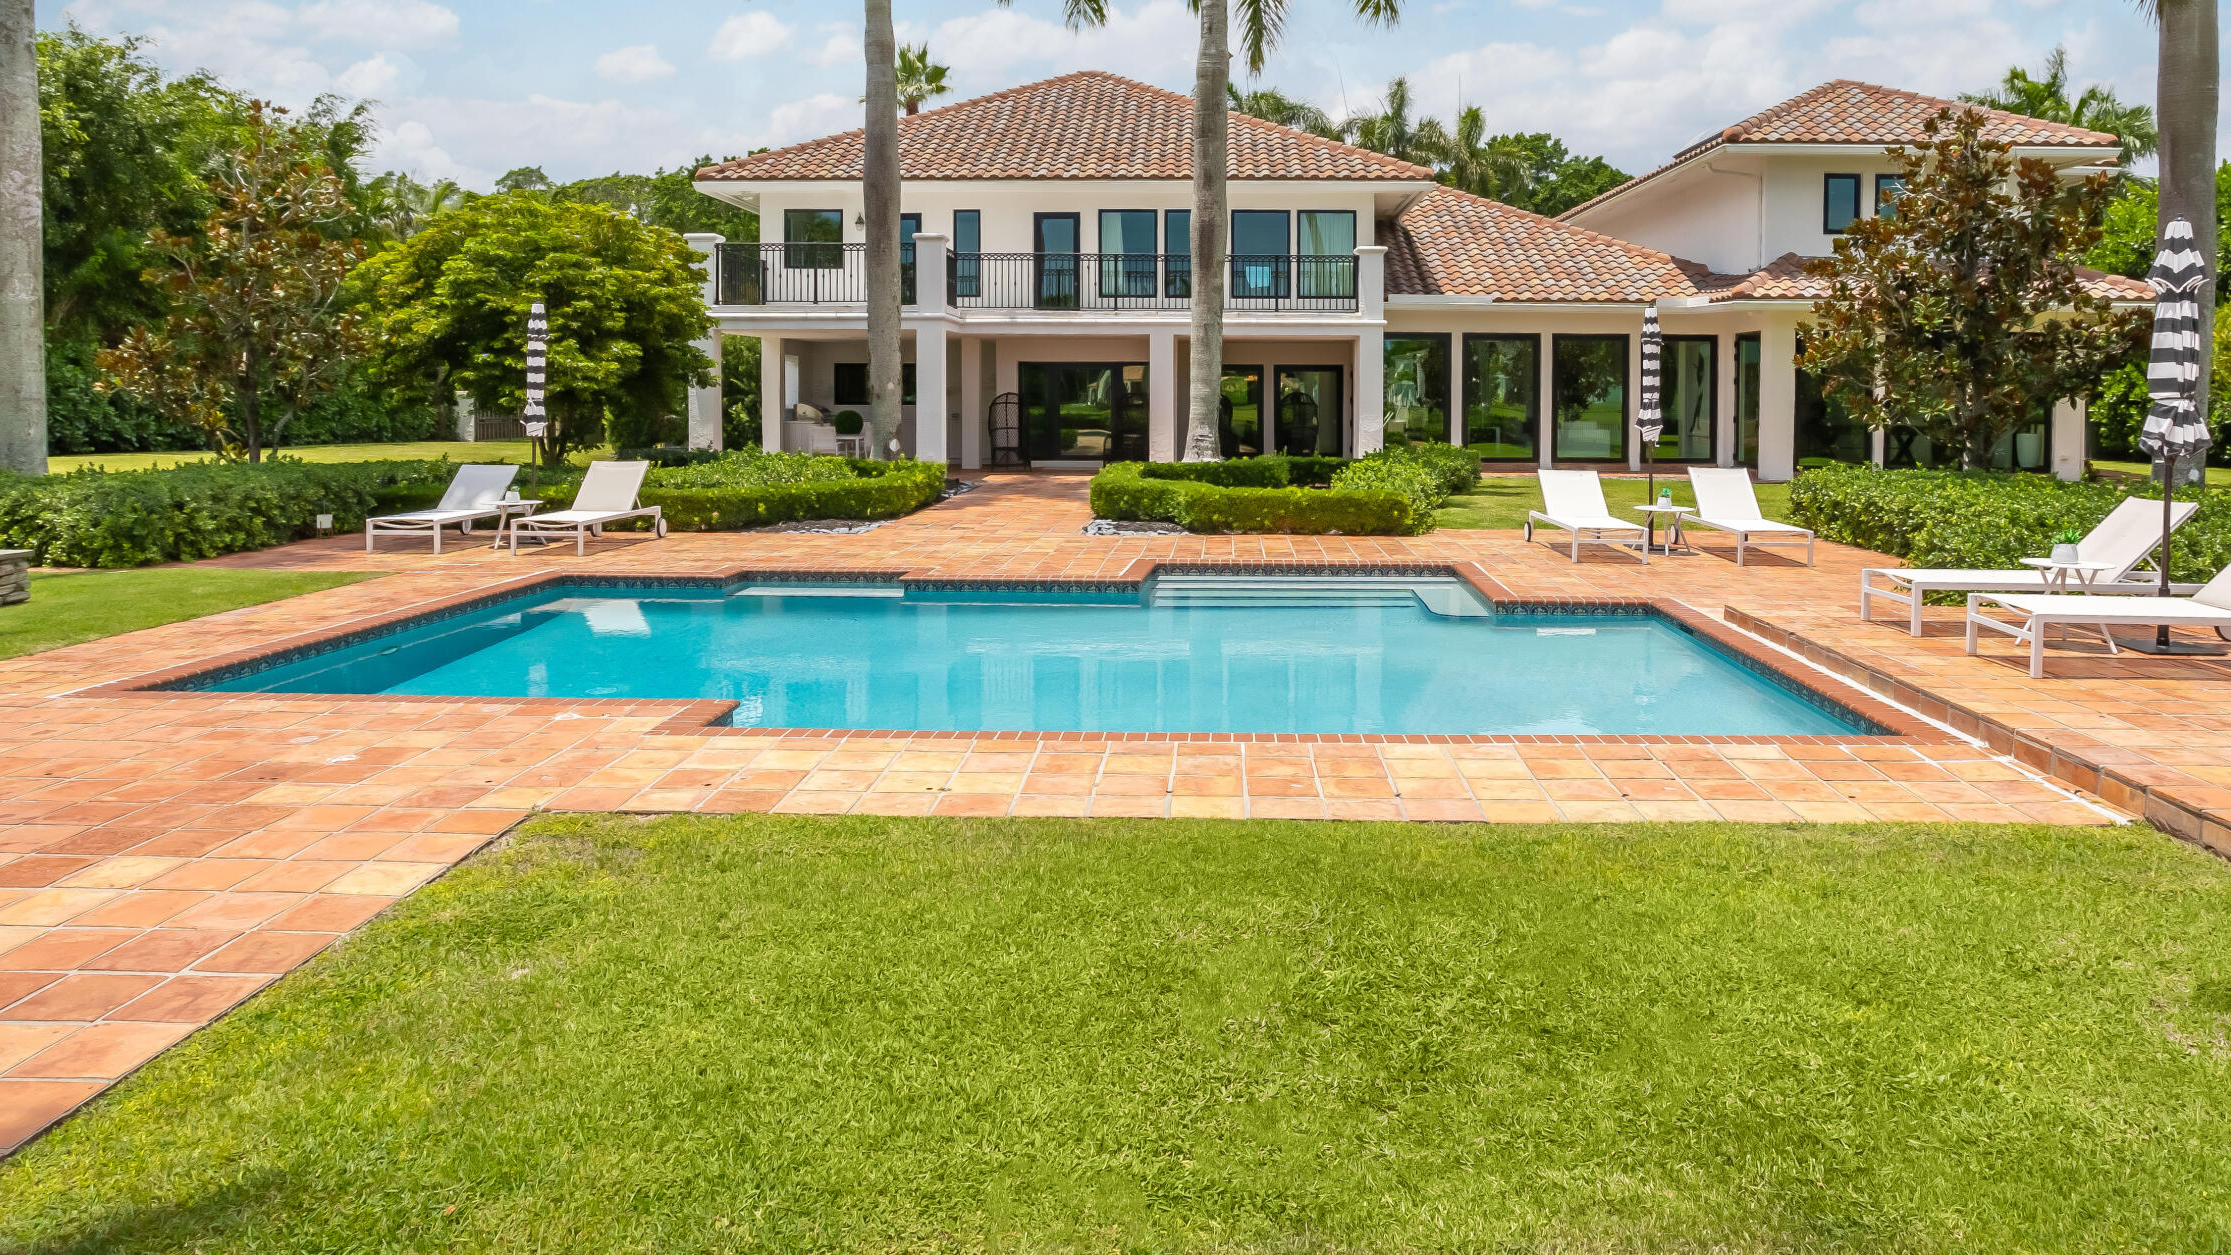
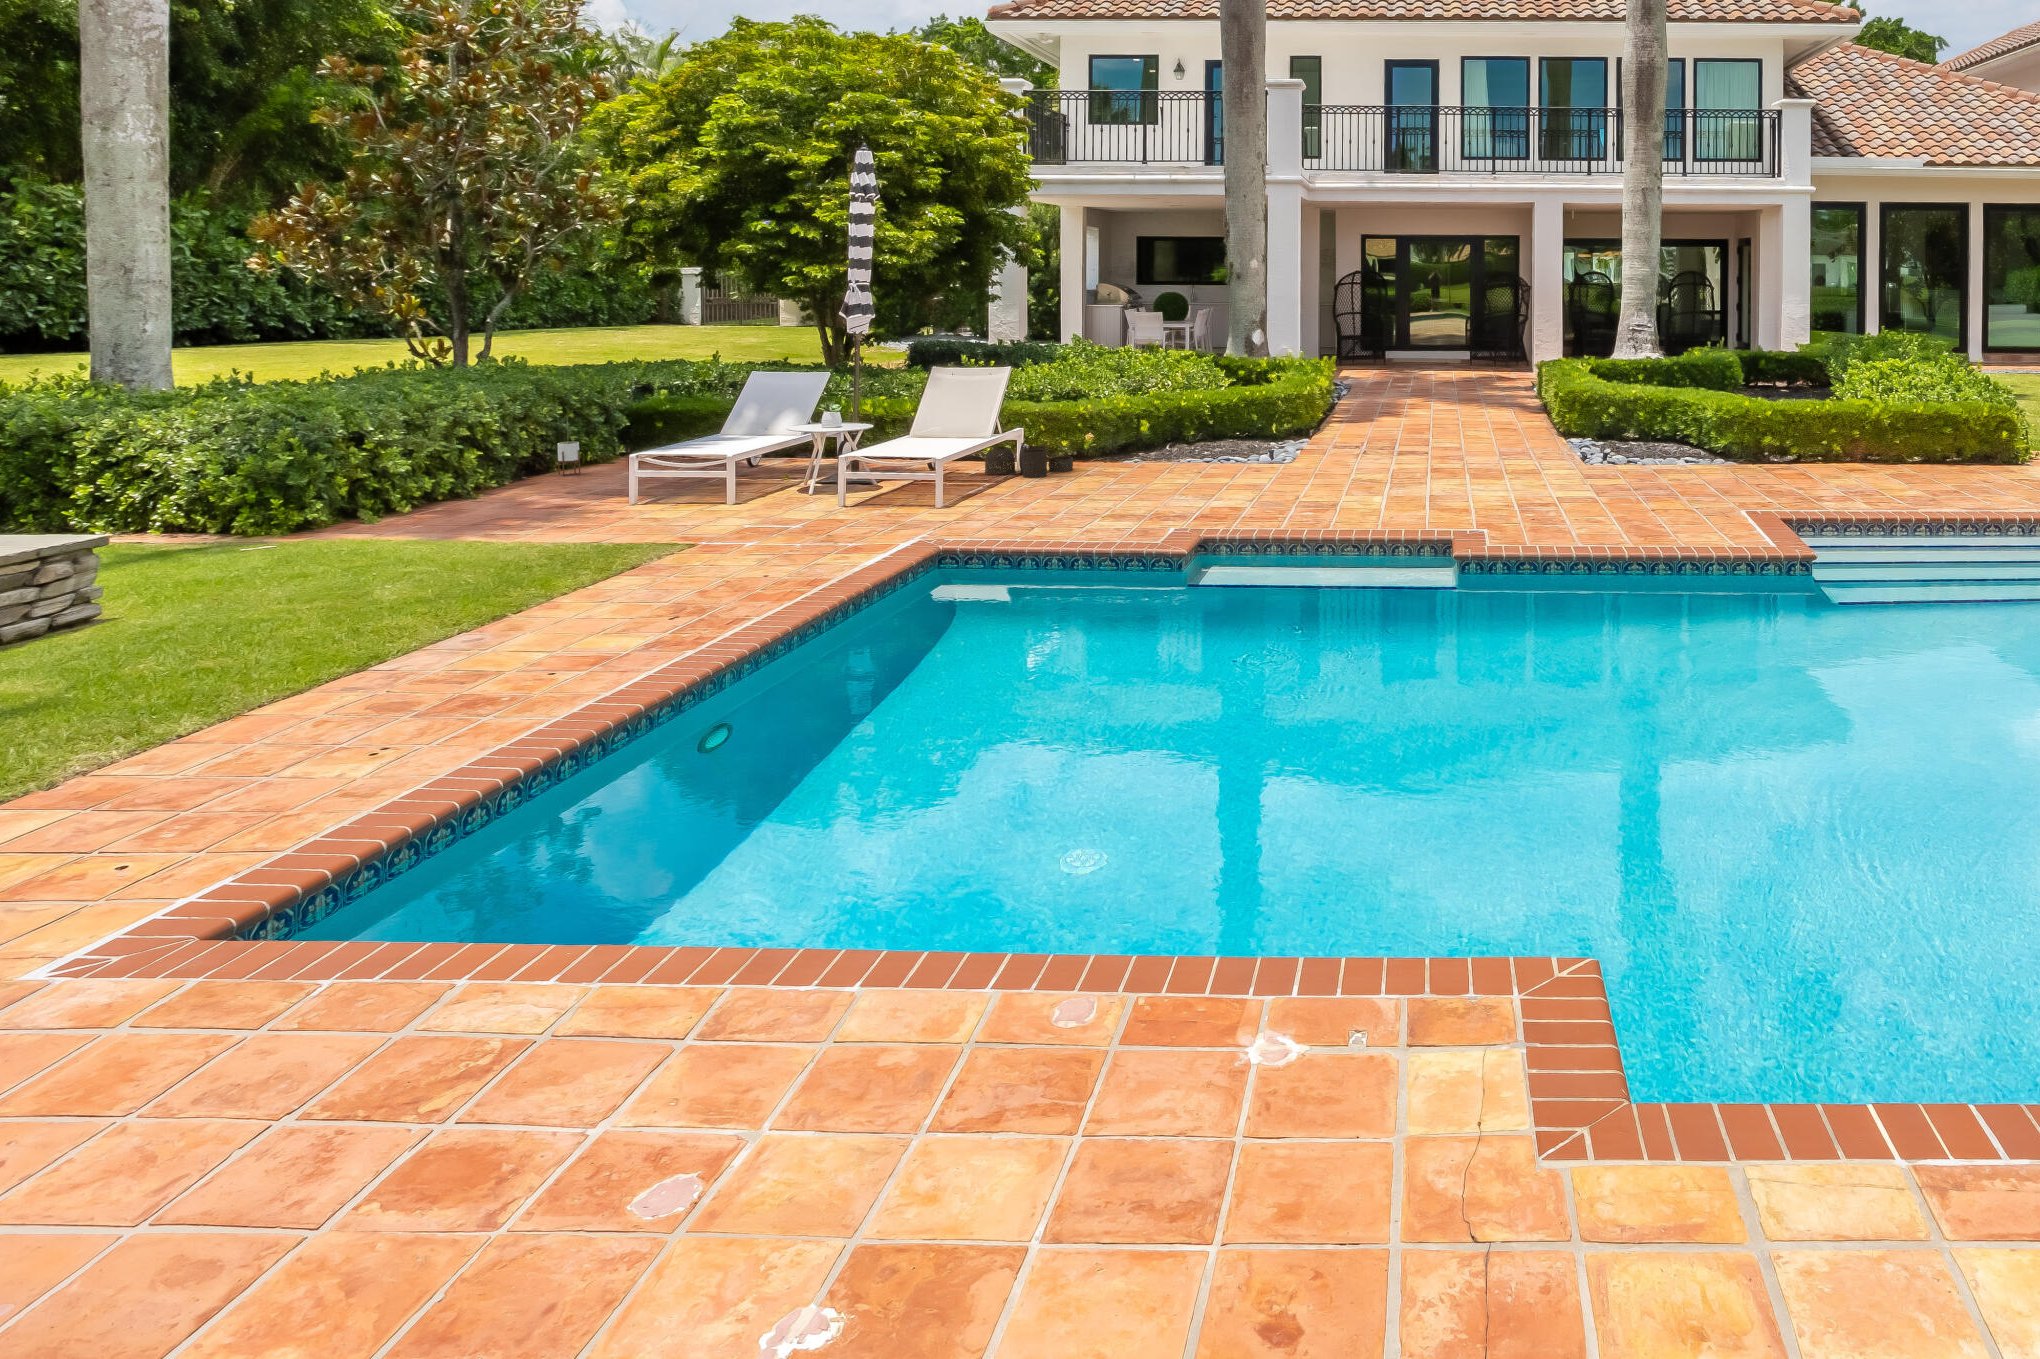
woven basket: none [624,515,690,540] -> present [985,443,1073,478]

